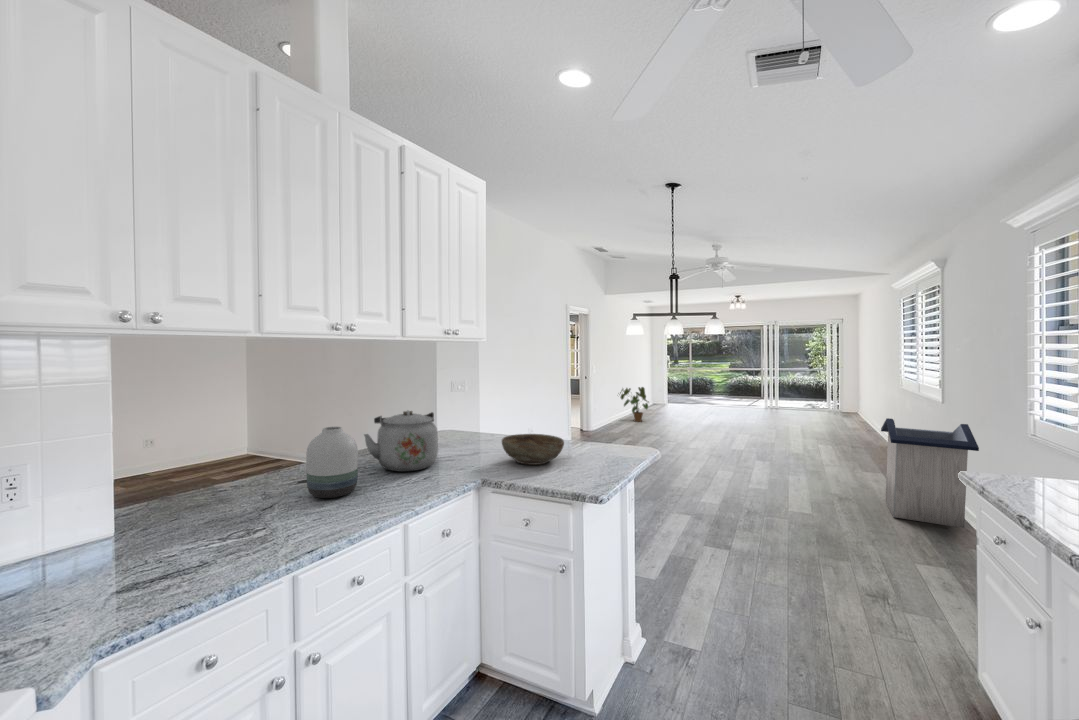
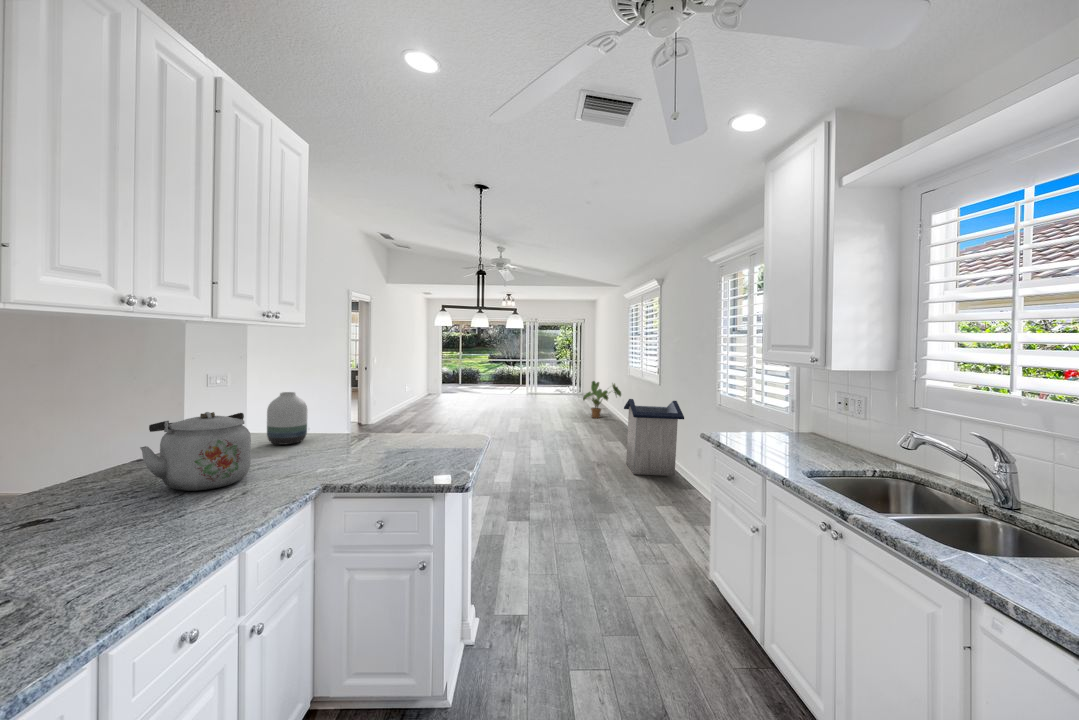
house plant: present [620,387,648,422] -> present [583,381,621,418]
vase: present [306,426,358,498] -> present [267,392,307,445]
bowl: present [502,434,564,465] -> none [334,430,406,463]

